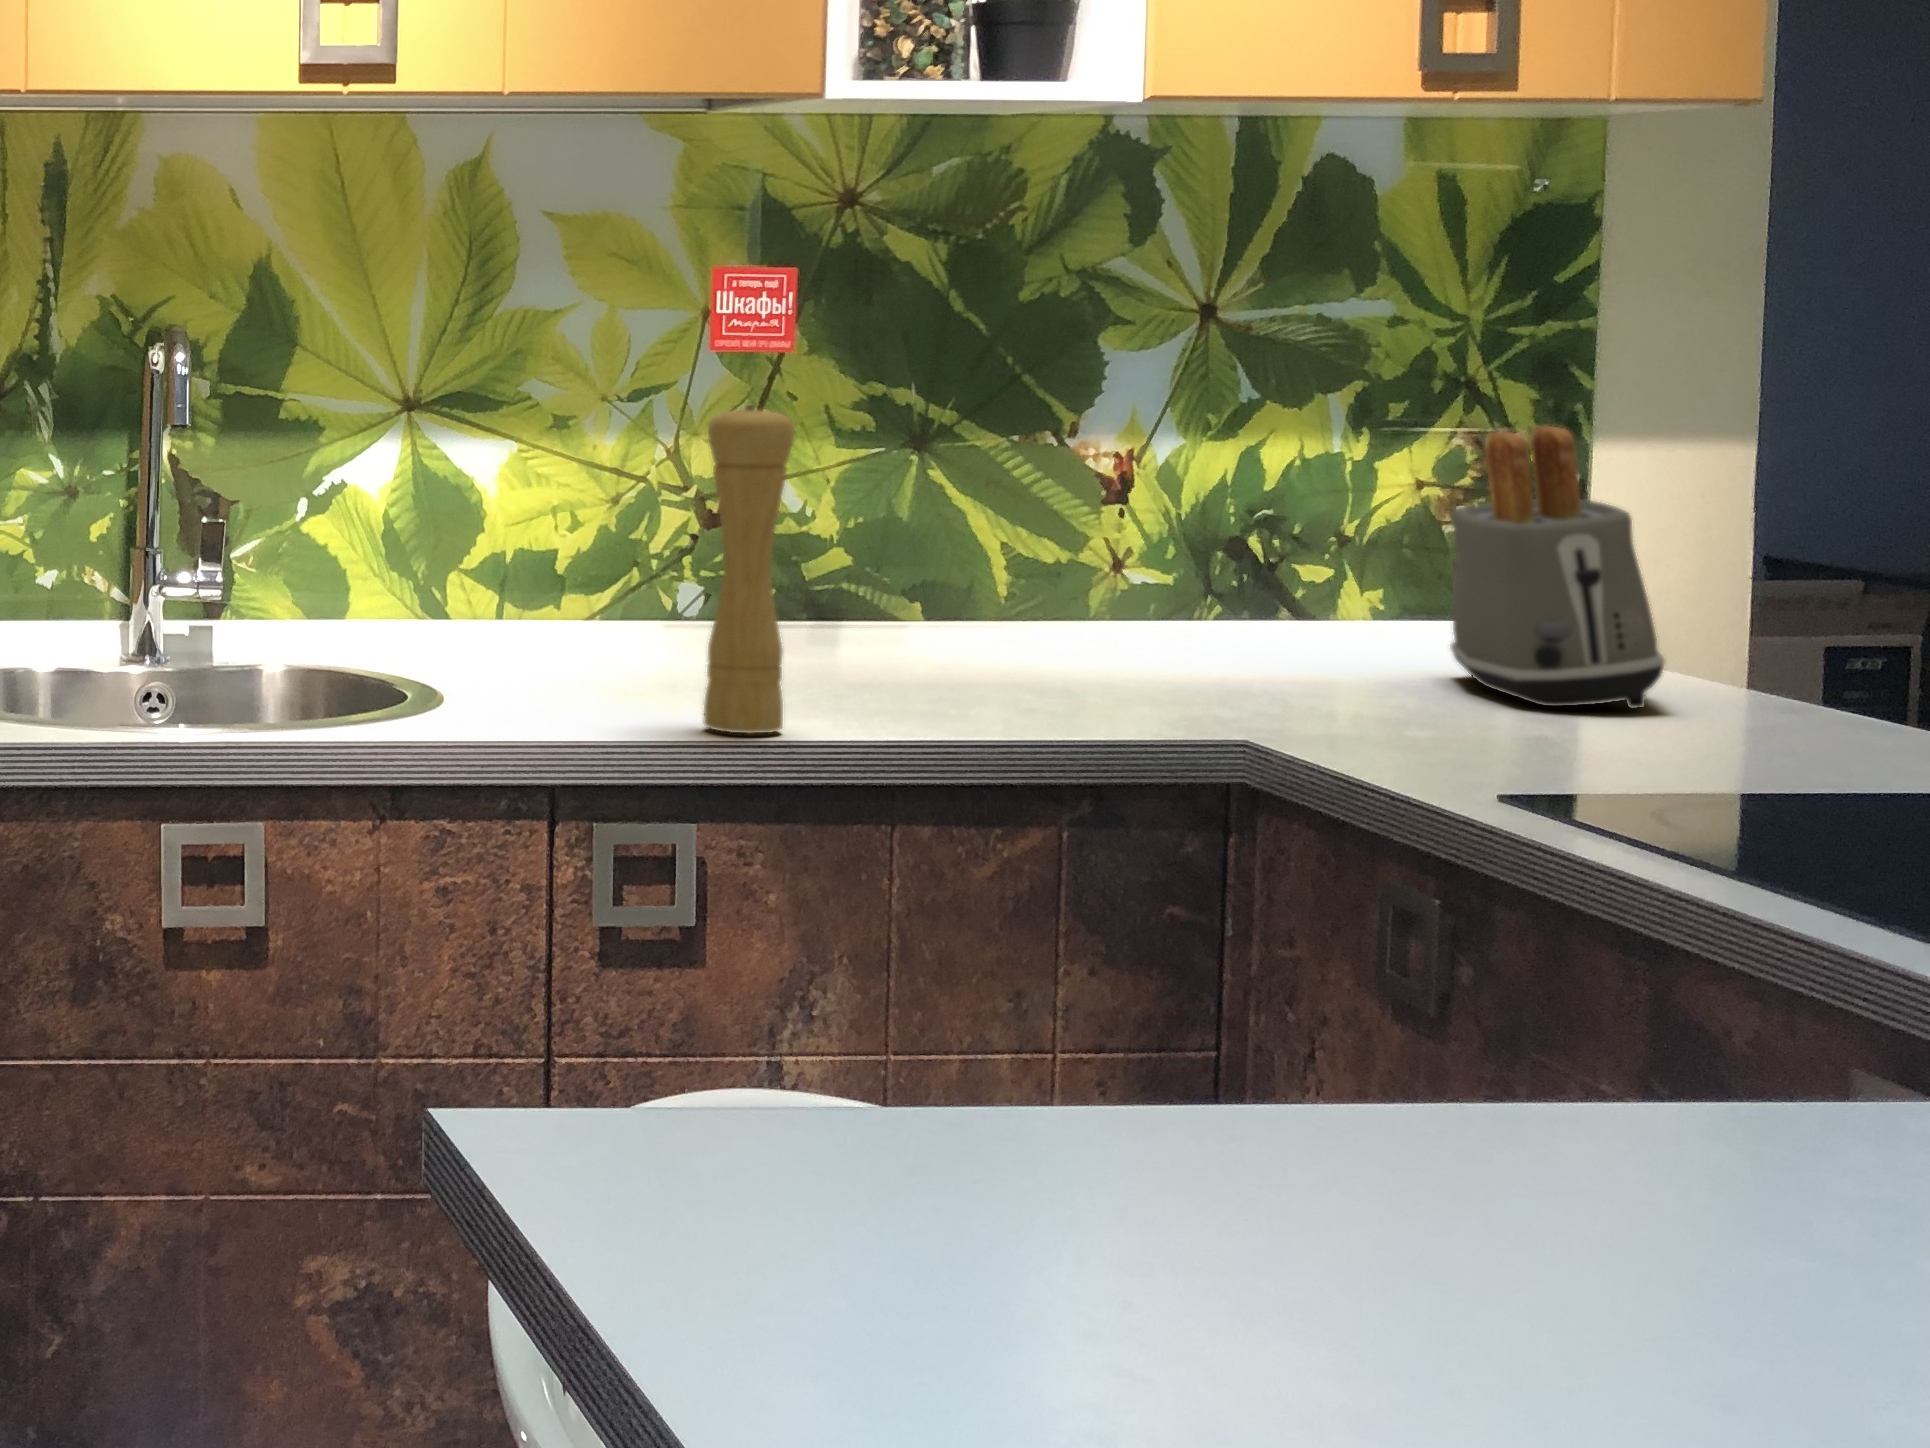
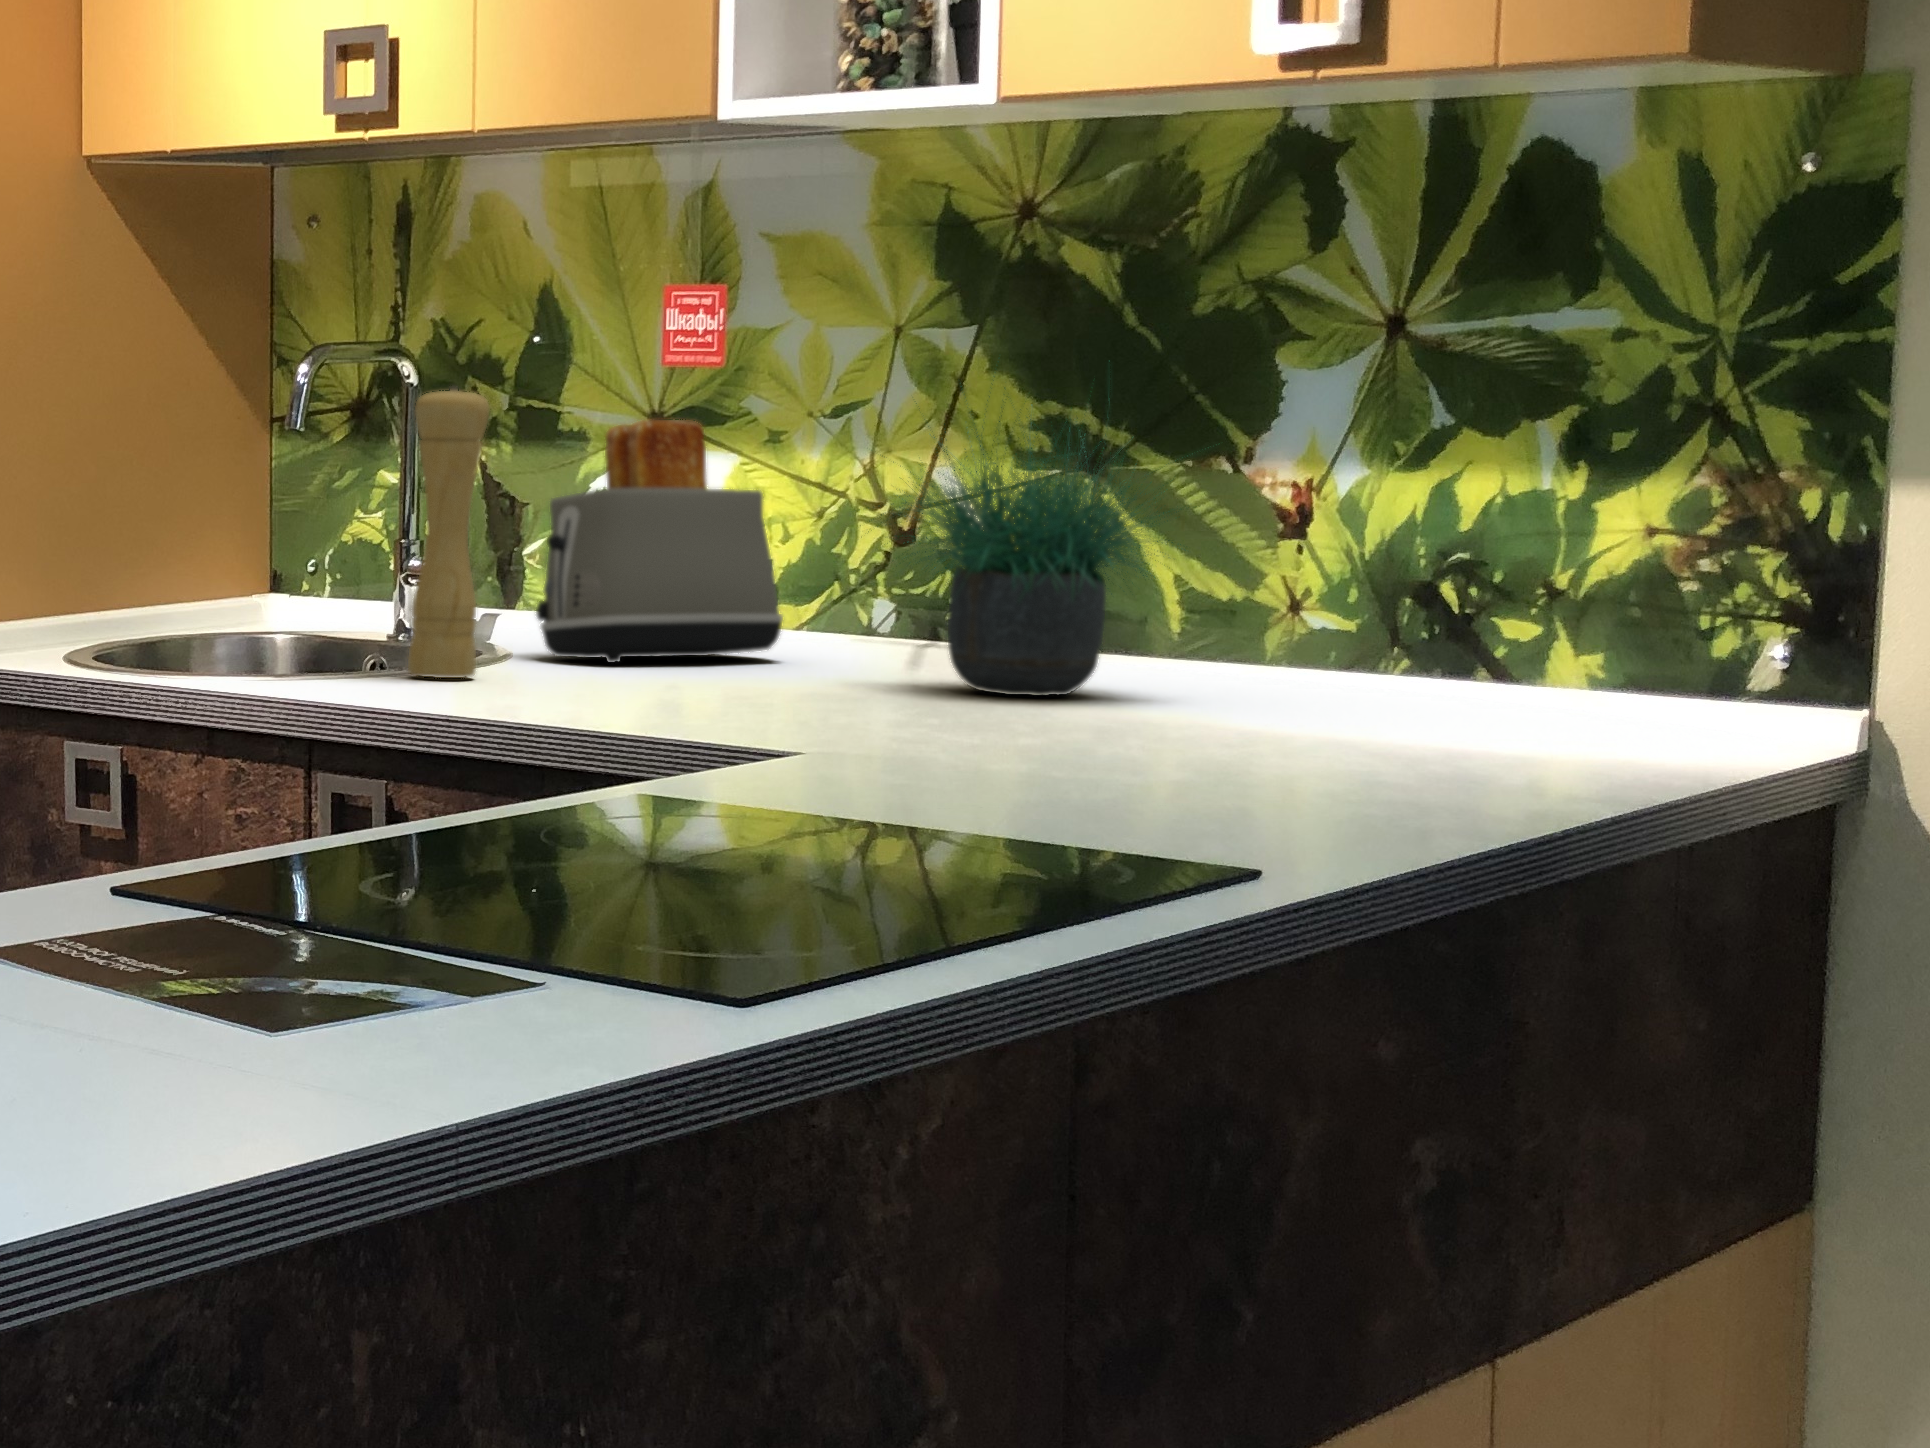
potted plant: none [854,339,1193,675] -> present [868,388,1188,696]
toaster: present [1451,426,1664,708] -> present [536,420,783,663]

